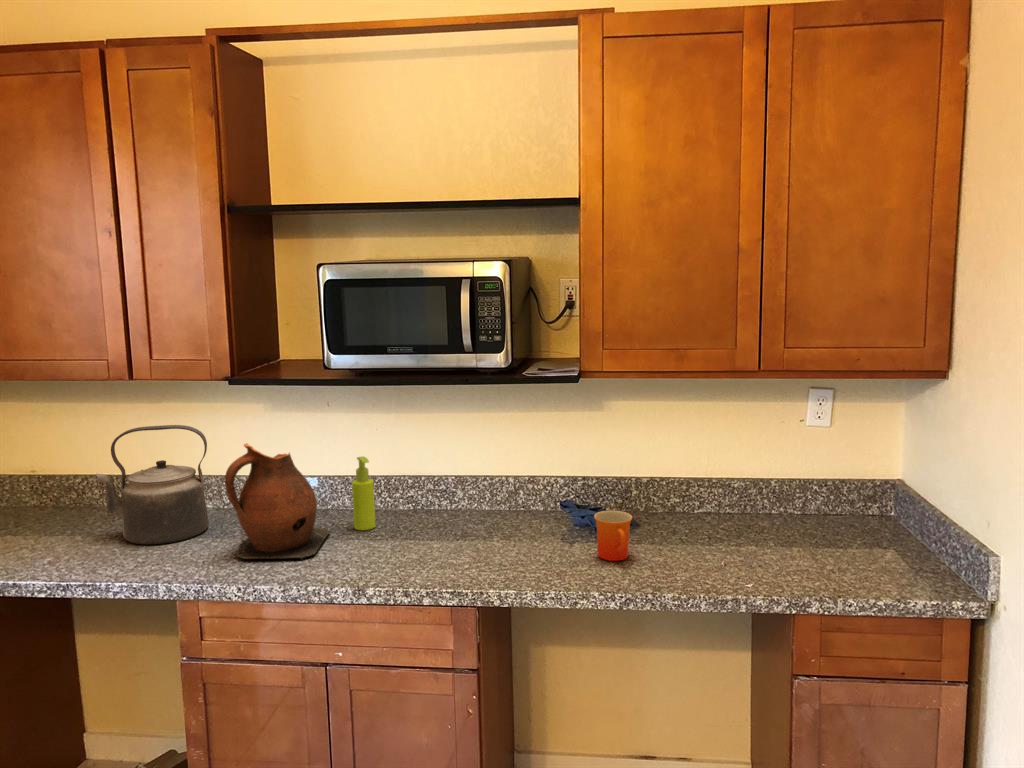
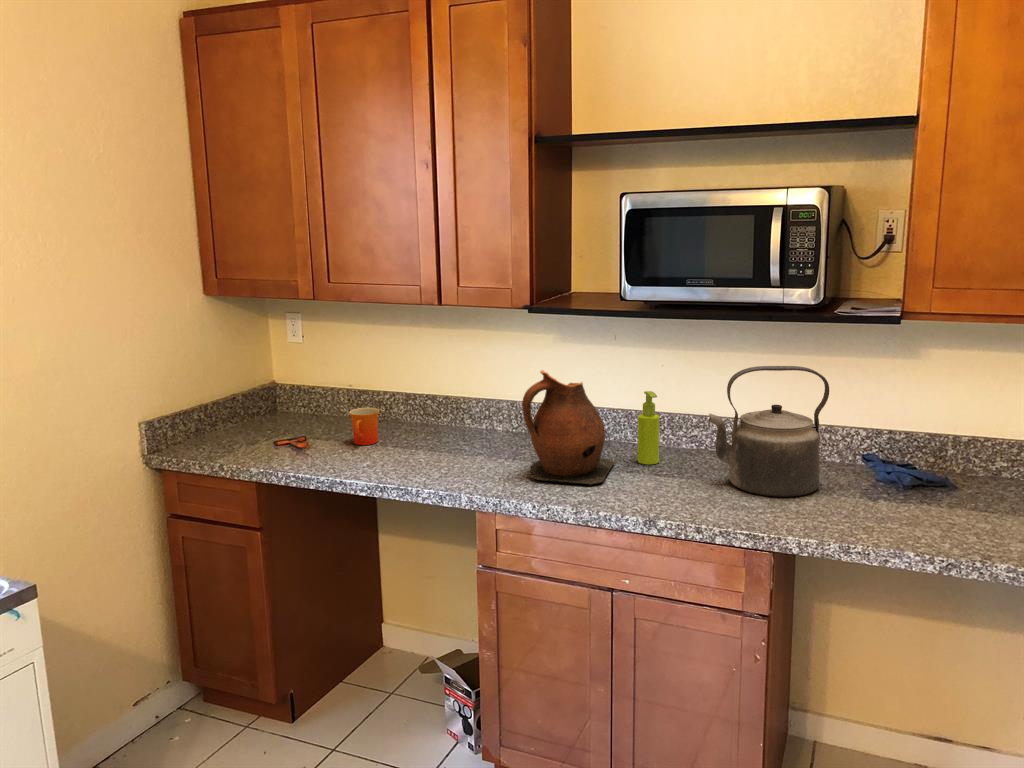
kettle: present [96,425,209,545] -> present [708,366,829,497]
mug: present [594,511,632,561] -> present [349,408,379,445]

